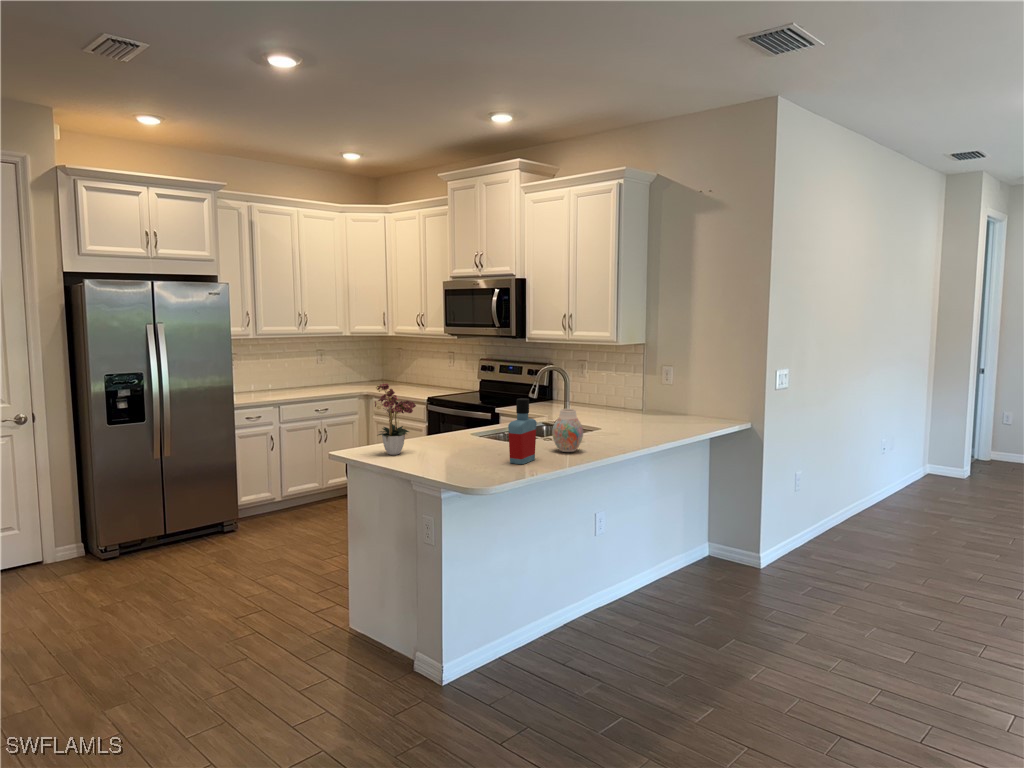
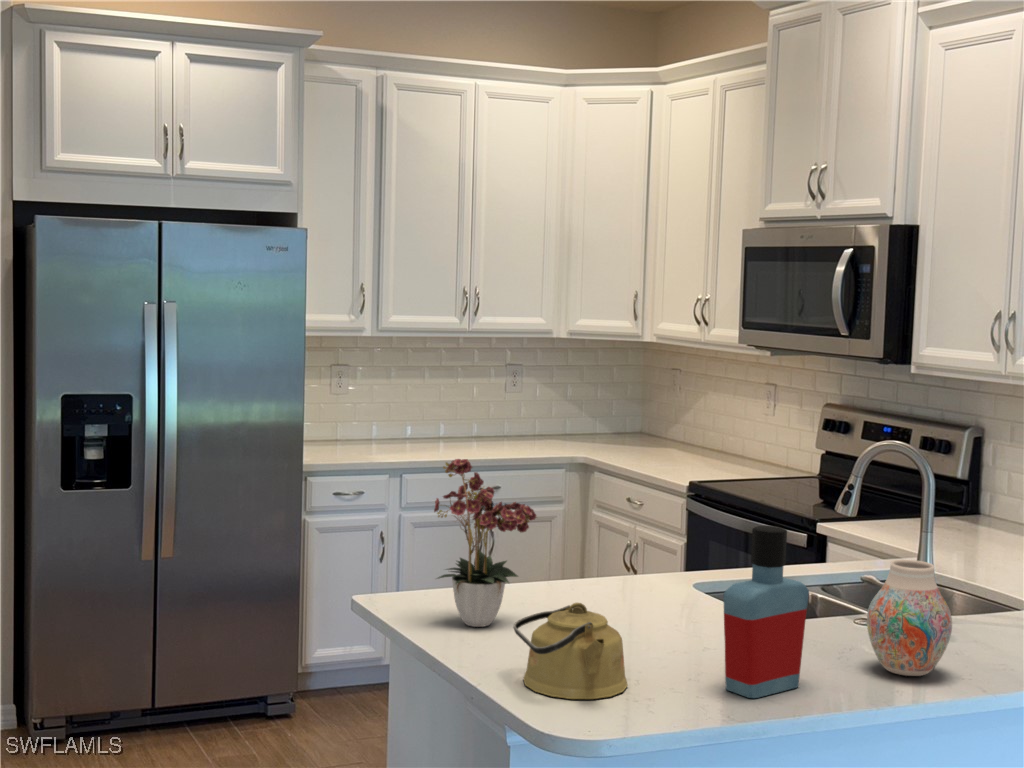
kettle: none [426,435,474,472] -> present [513,603,628,699]

